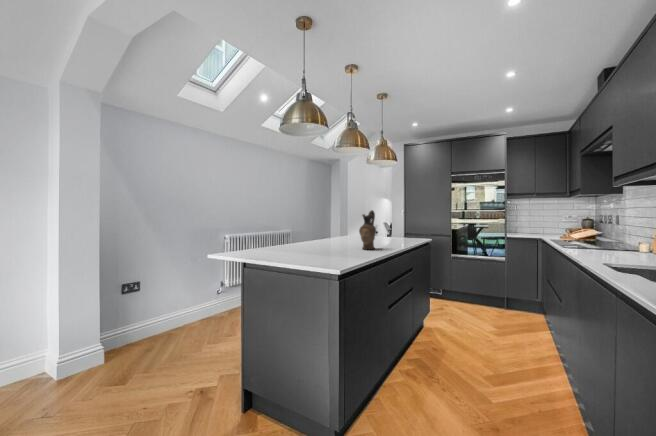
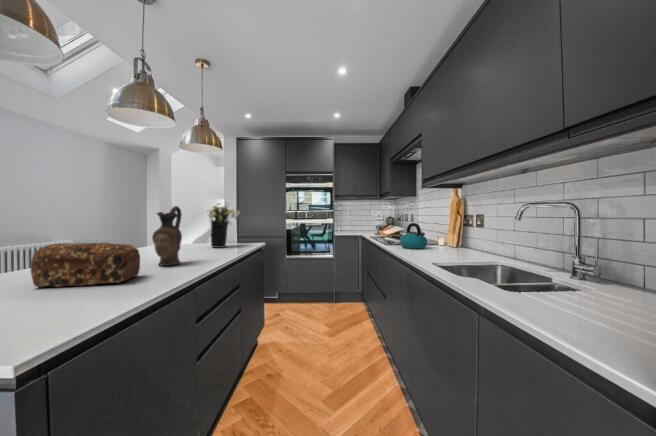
flower arrangement: none [384,205,413,242] -> present [209,203,240,248]
kettle: none [580,226,618,254] -> present [400,223,427,249]
bread loaf: none [313,232,357,254] -> present [31,243,140,287]

